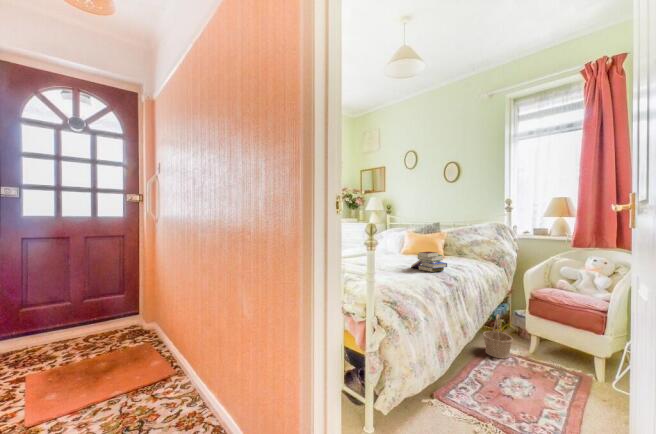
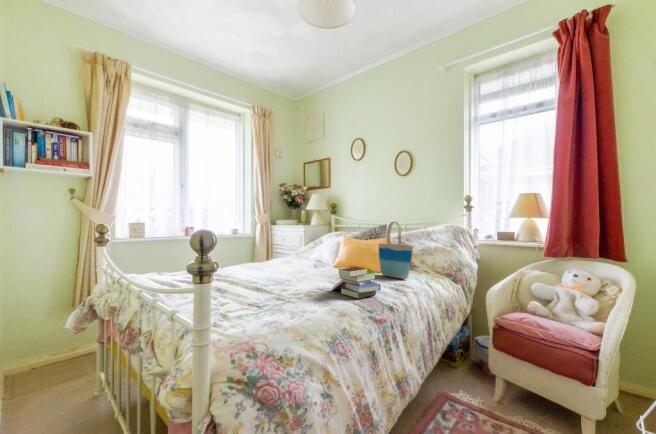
tote bag: none [438,220,467,262] -> present [378,222,413,279]
basket: present [483,314,513,359] -> none [434,350,473,415]

